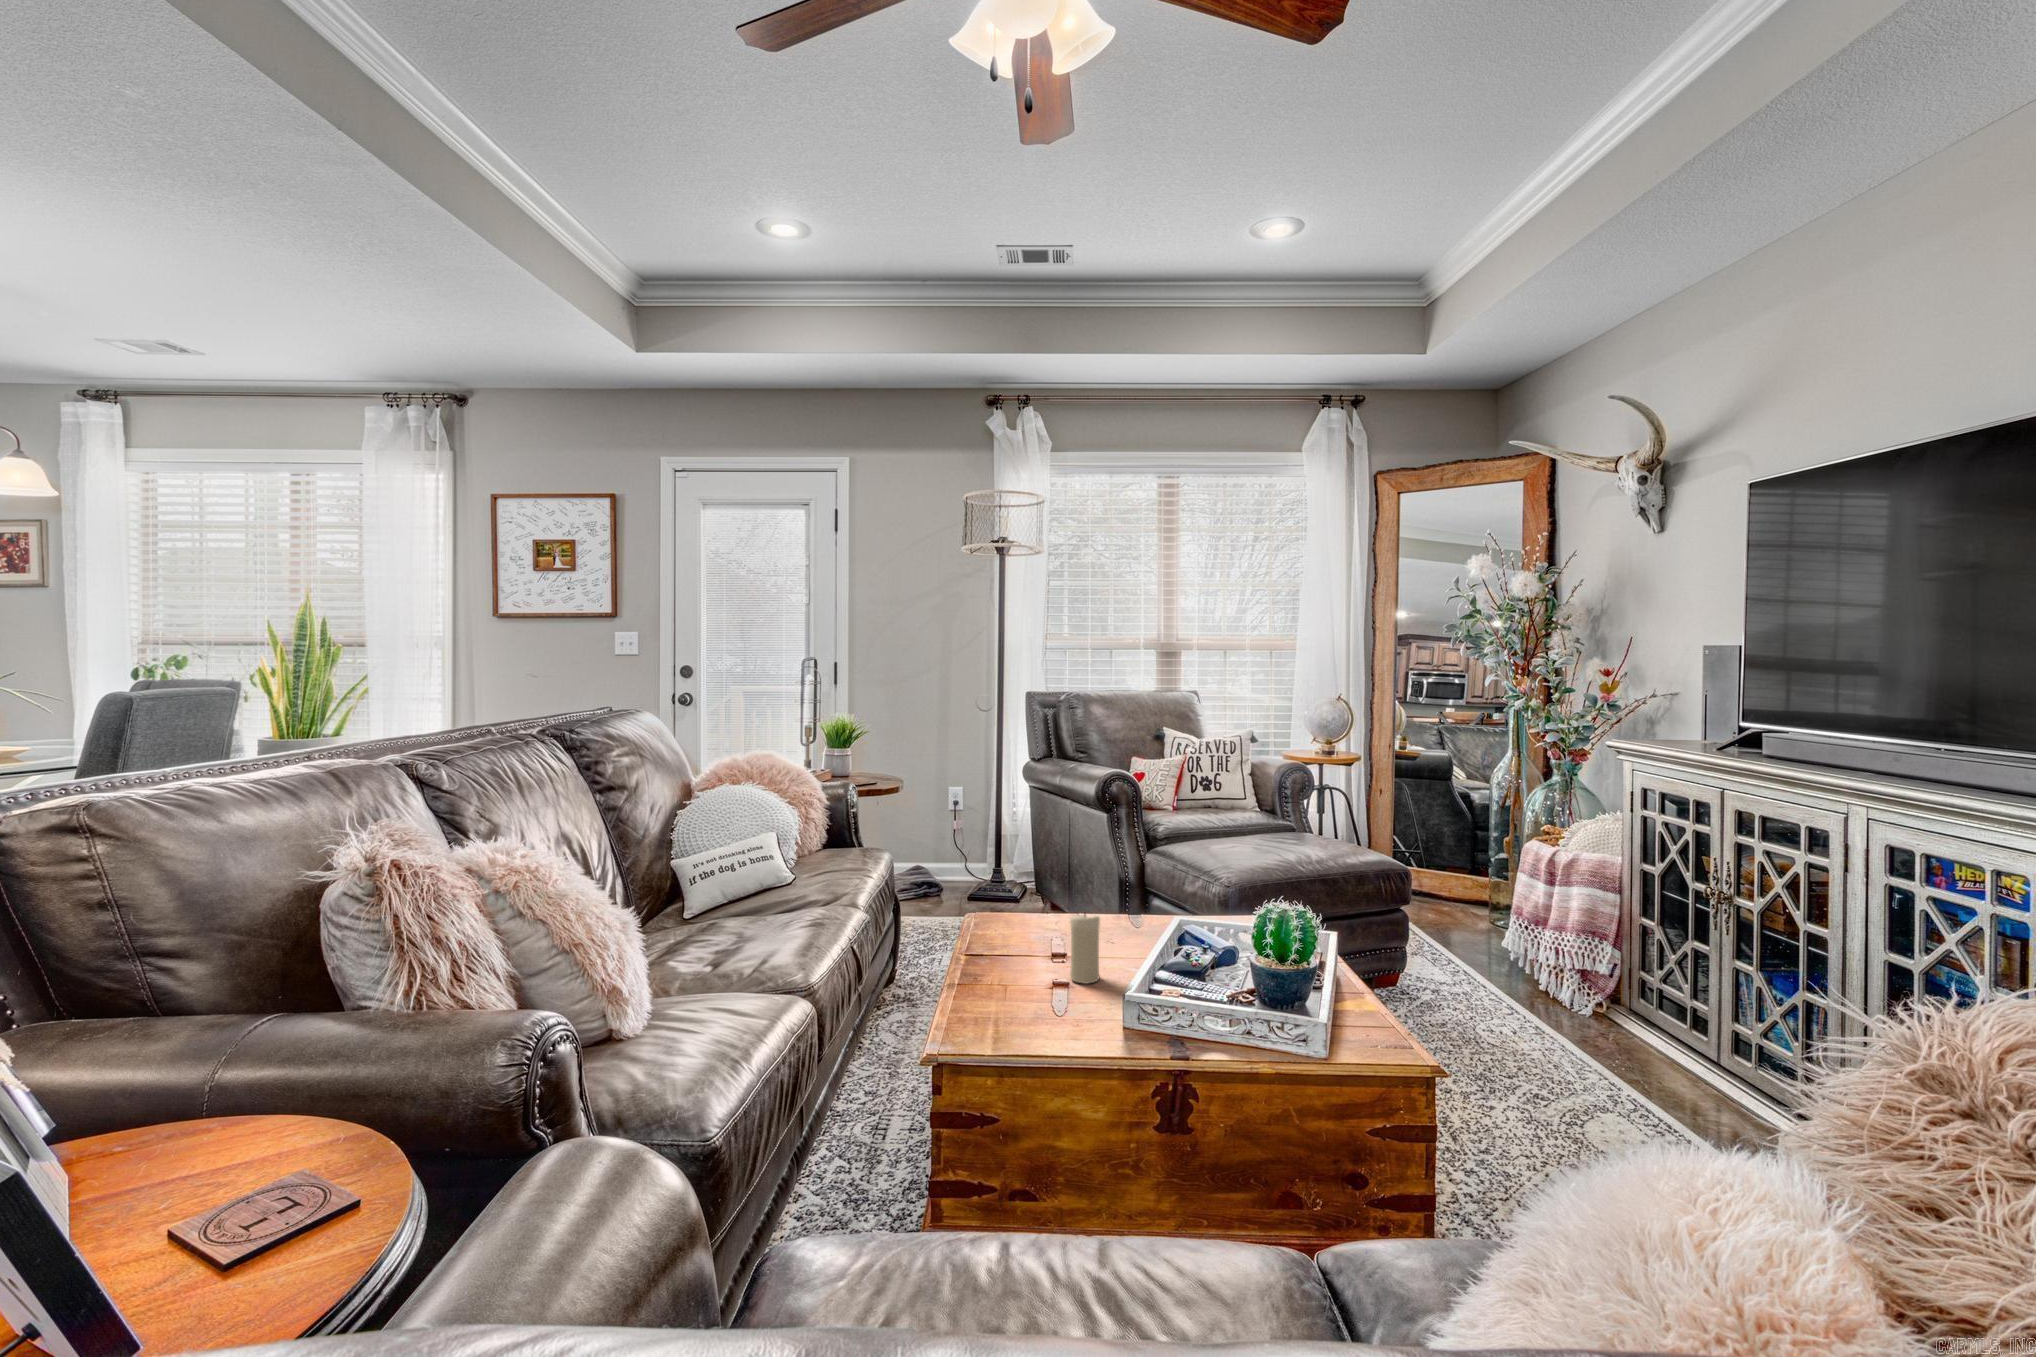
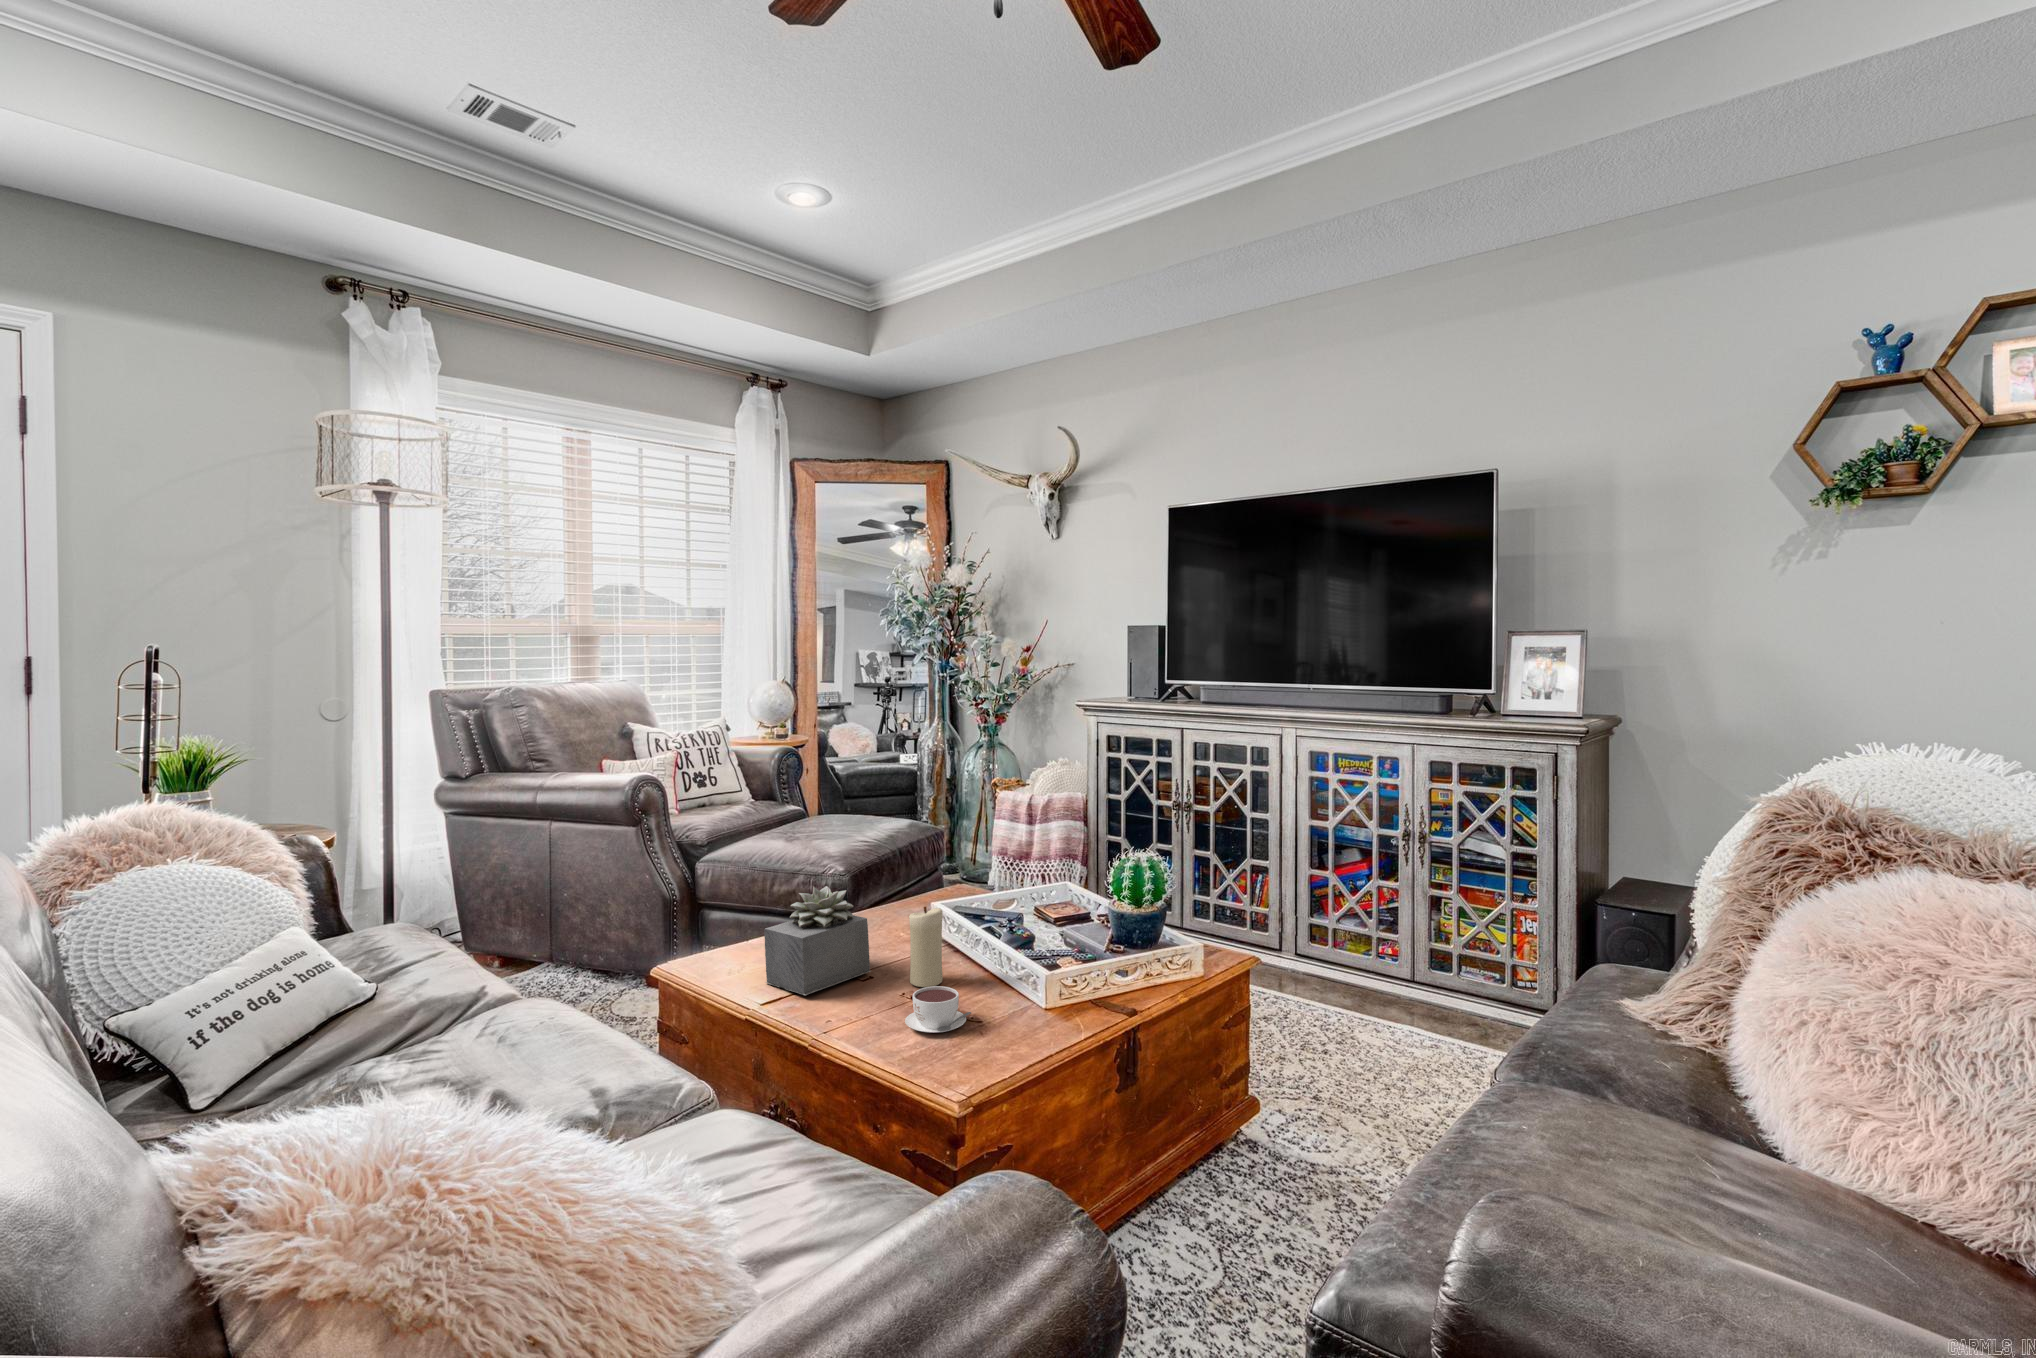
succulent plant: none [992,876,1063,959] -> present [764,886,871,995]
coffee cup: none [1003,976,1060,1015] -> present [905,986,971,1033]

